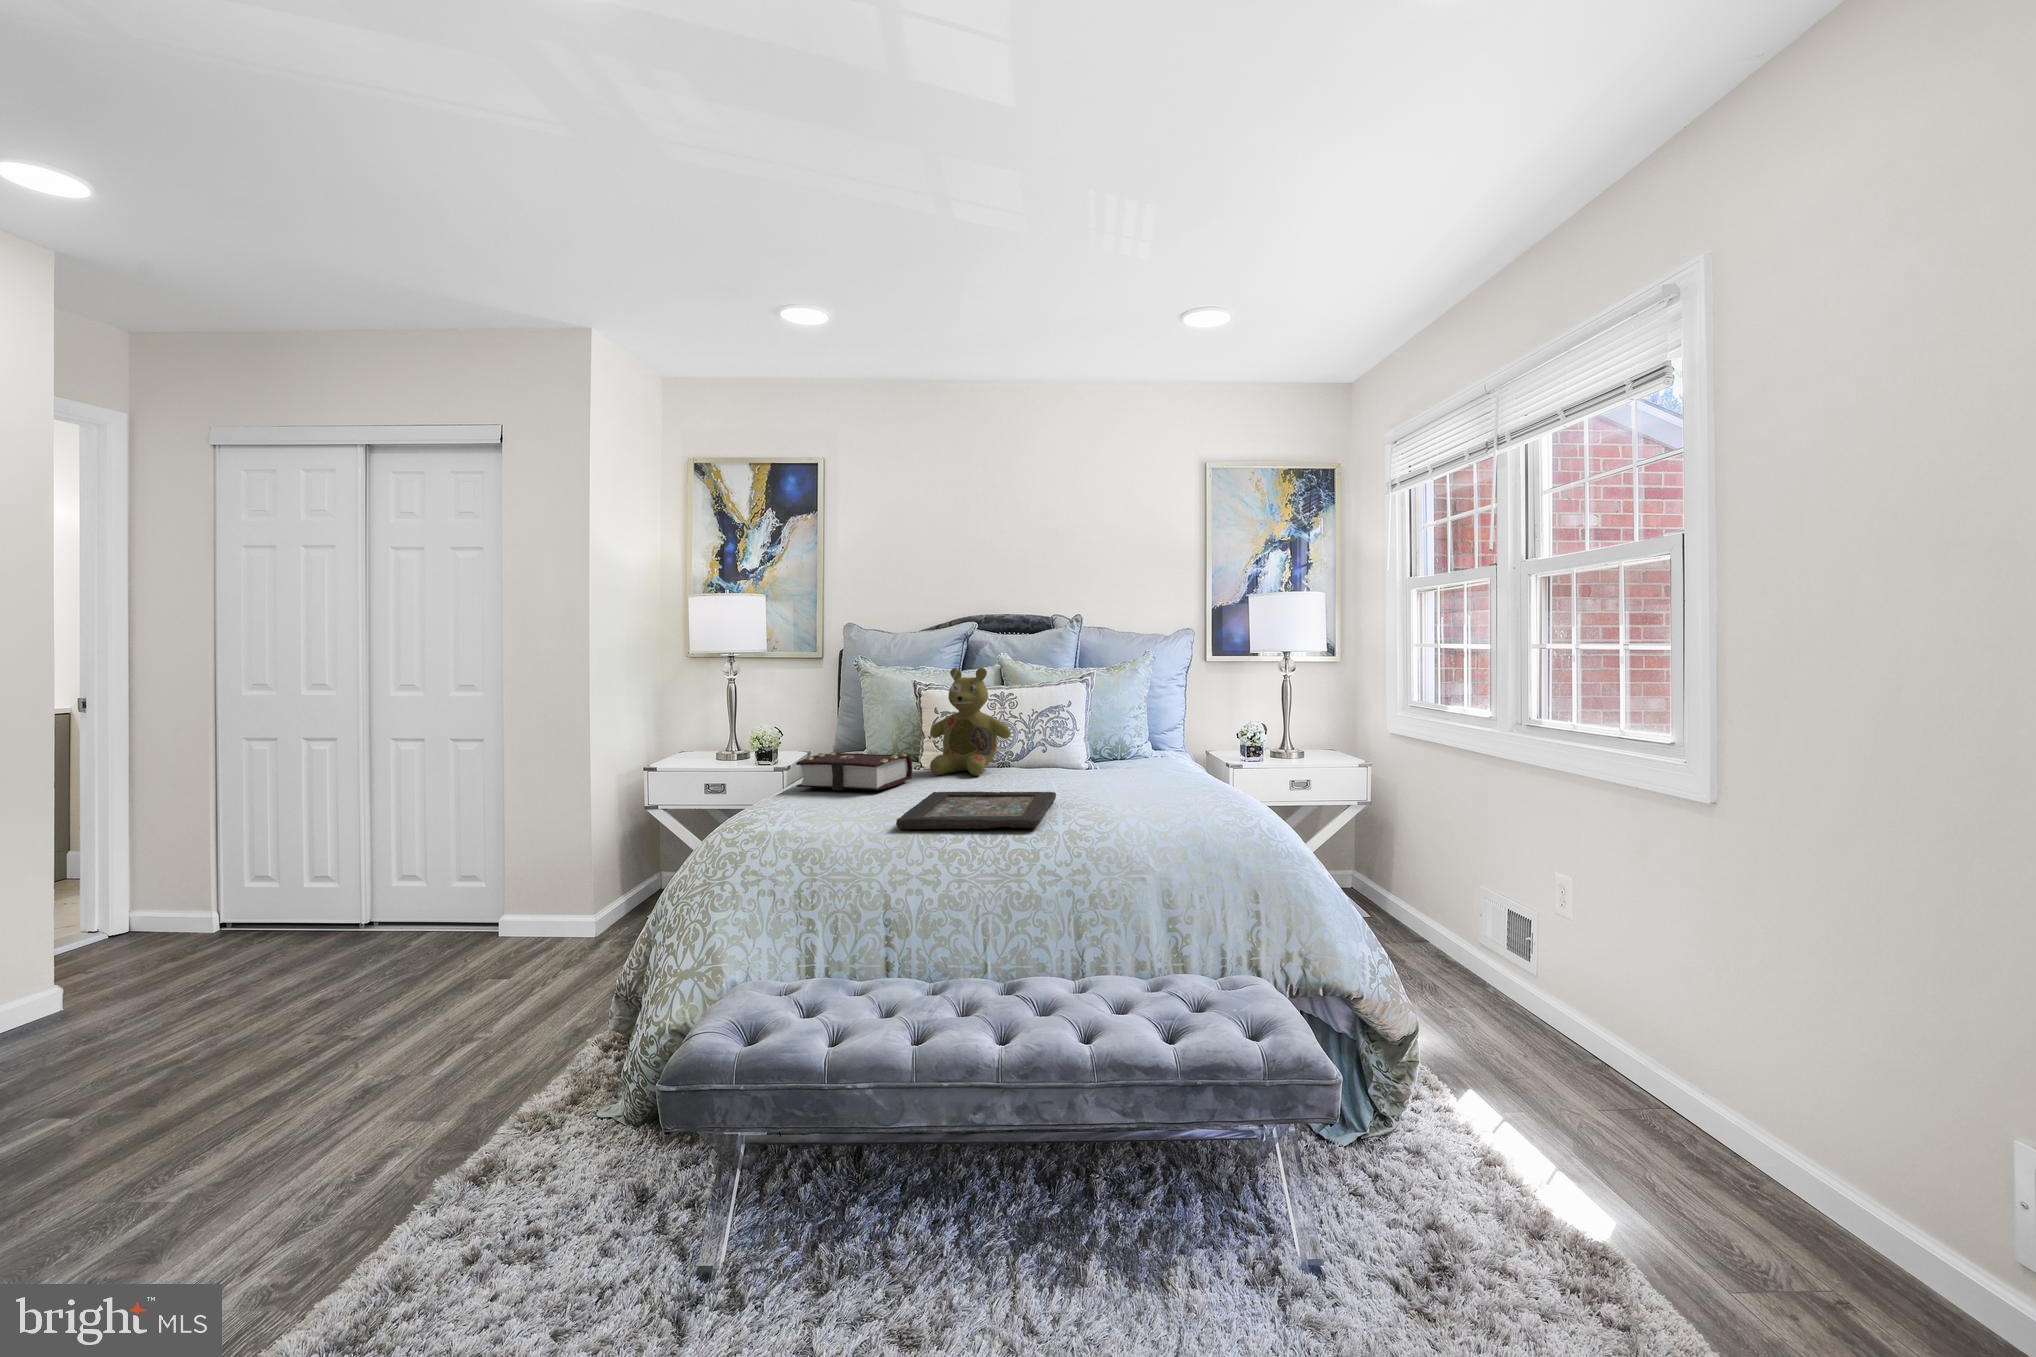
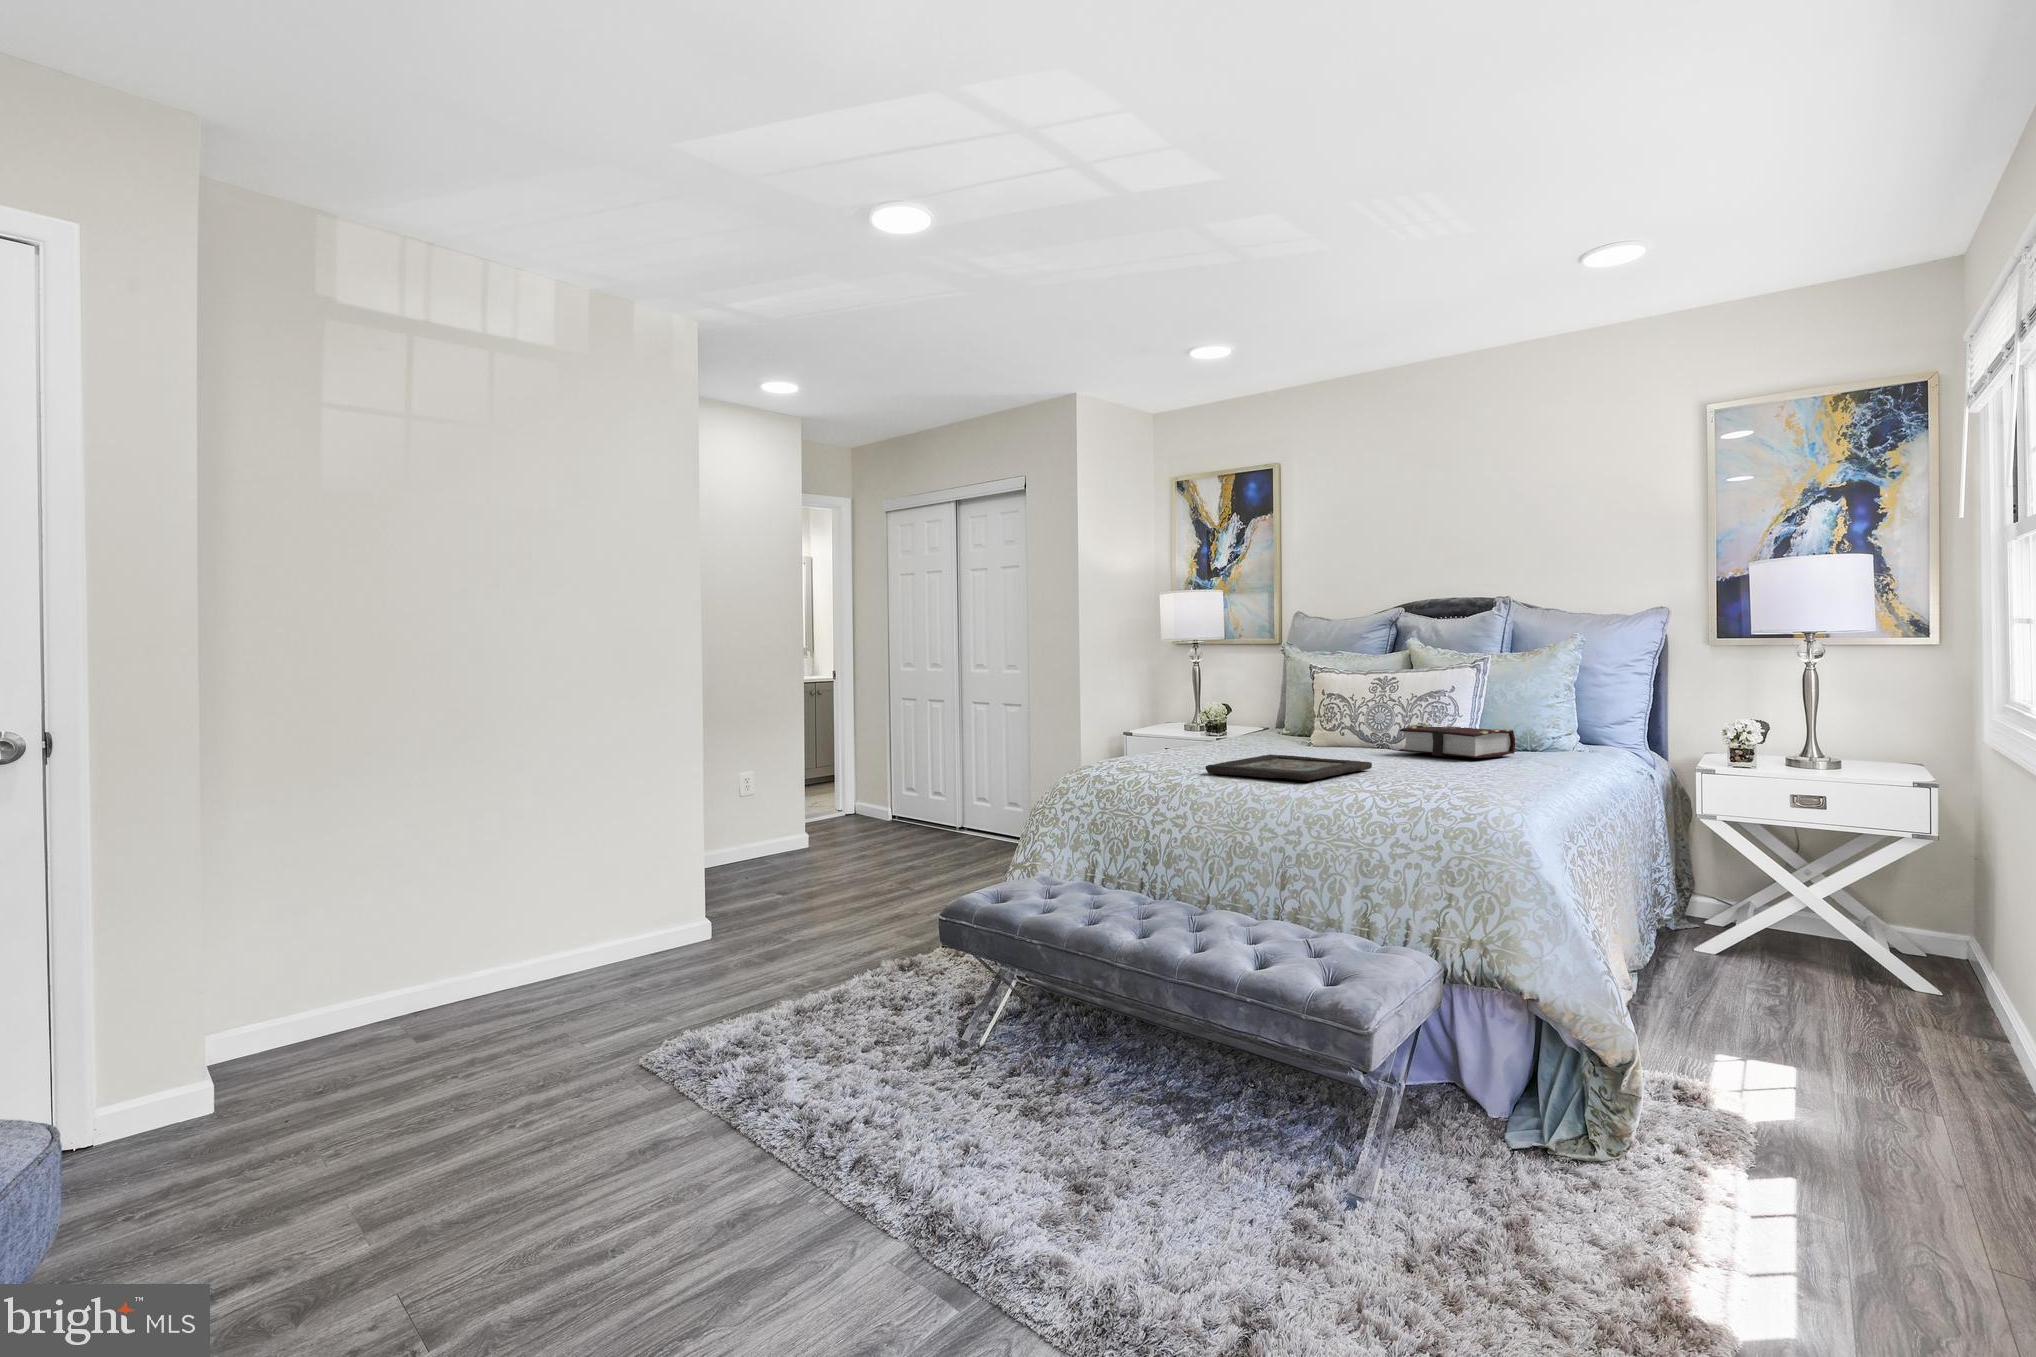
stuffed bear: present [930,668,1011,776] -> none [1306,654,1388,751]
book: present [796,753,912,790] -> present [1400,724,1515,758]

